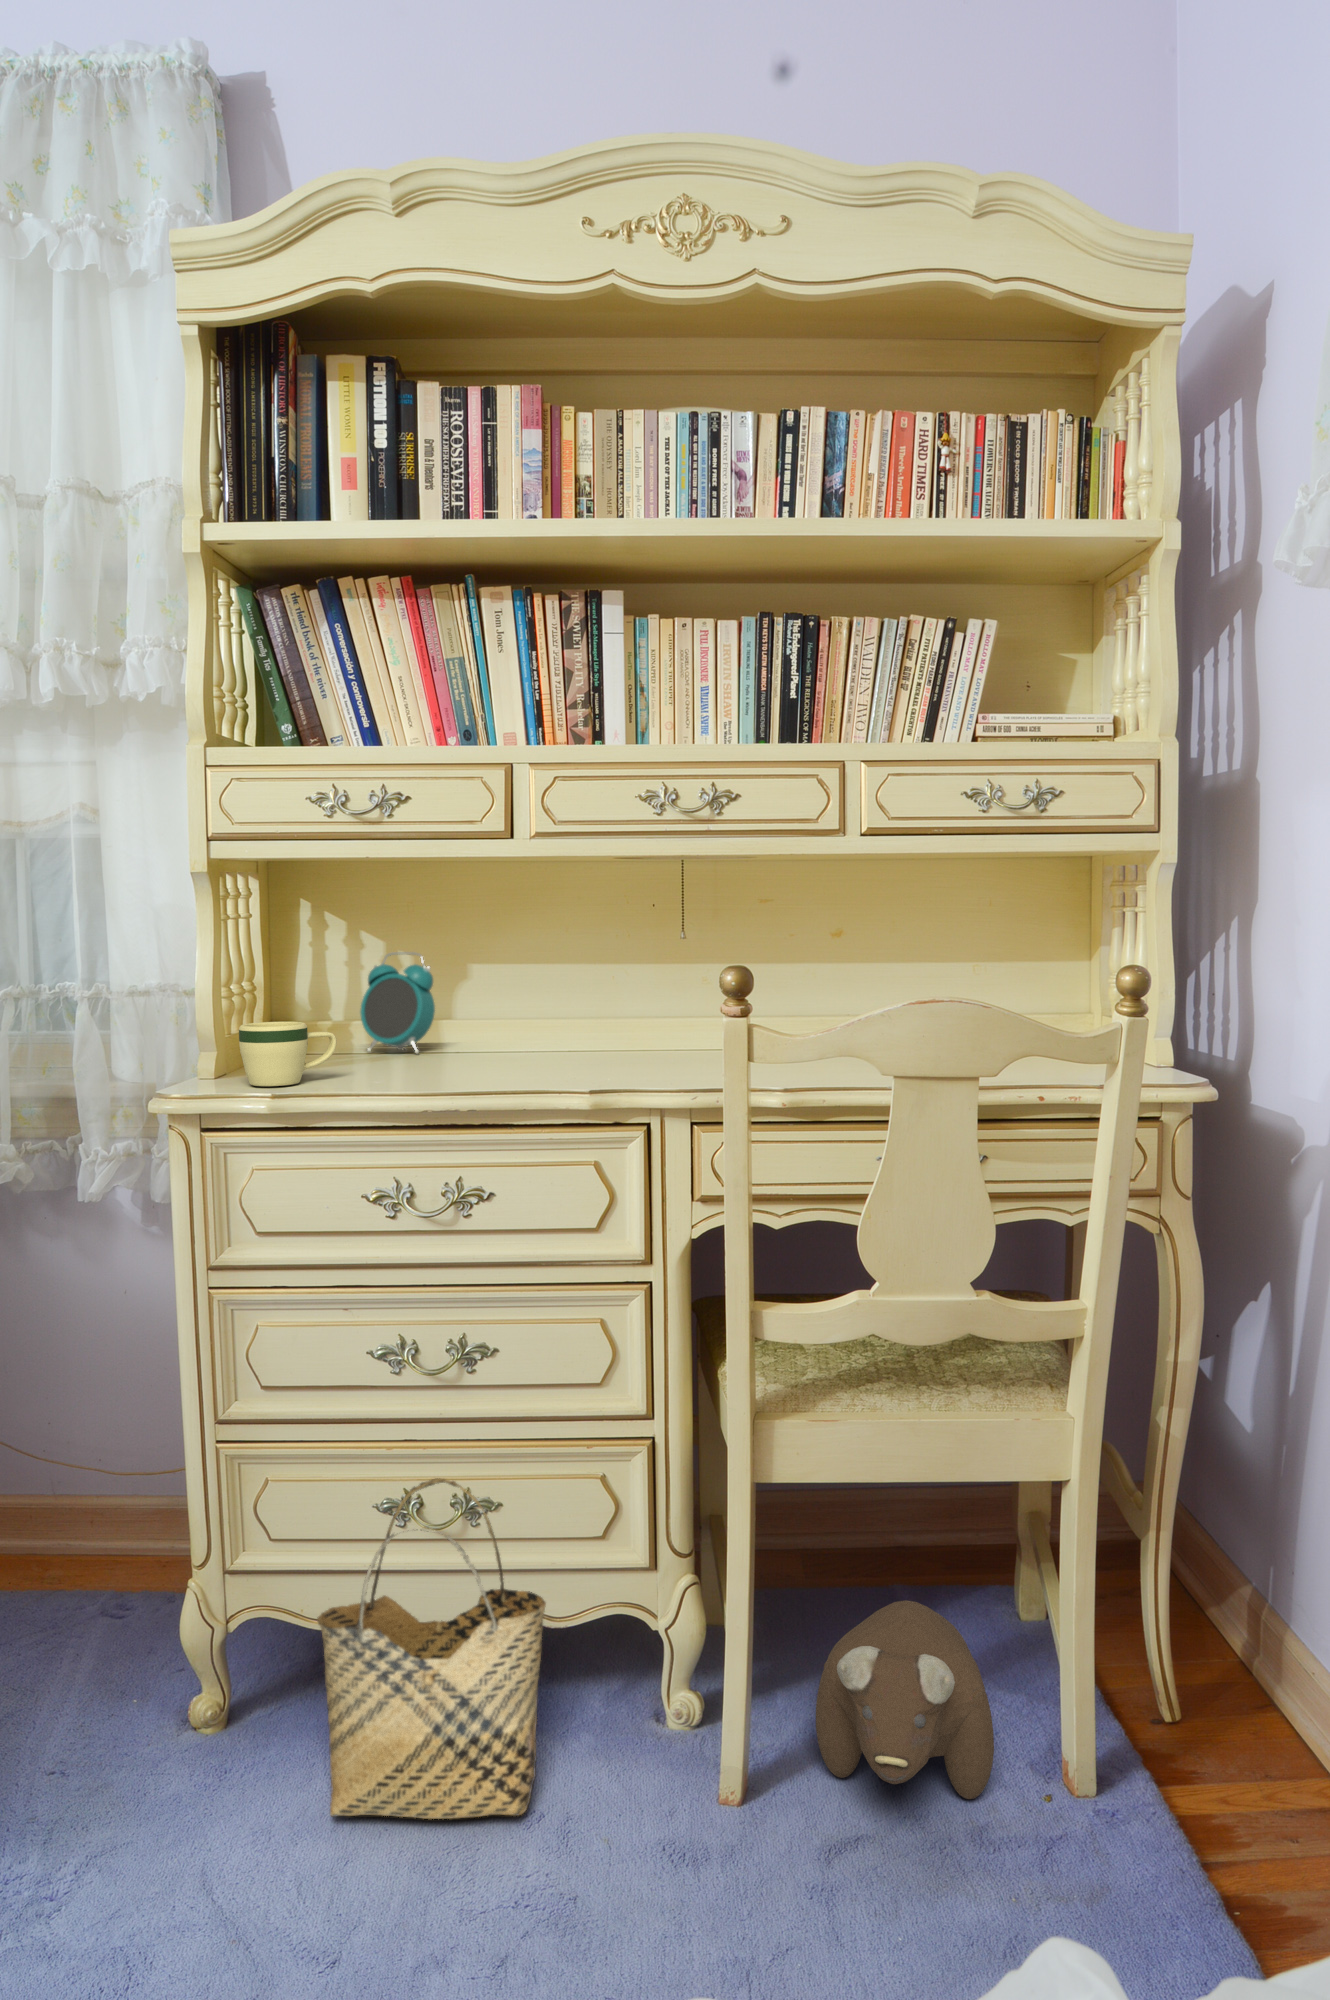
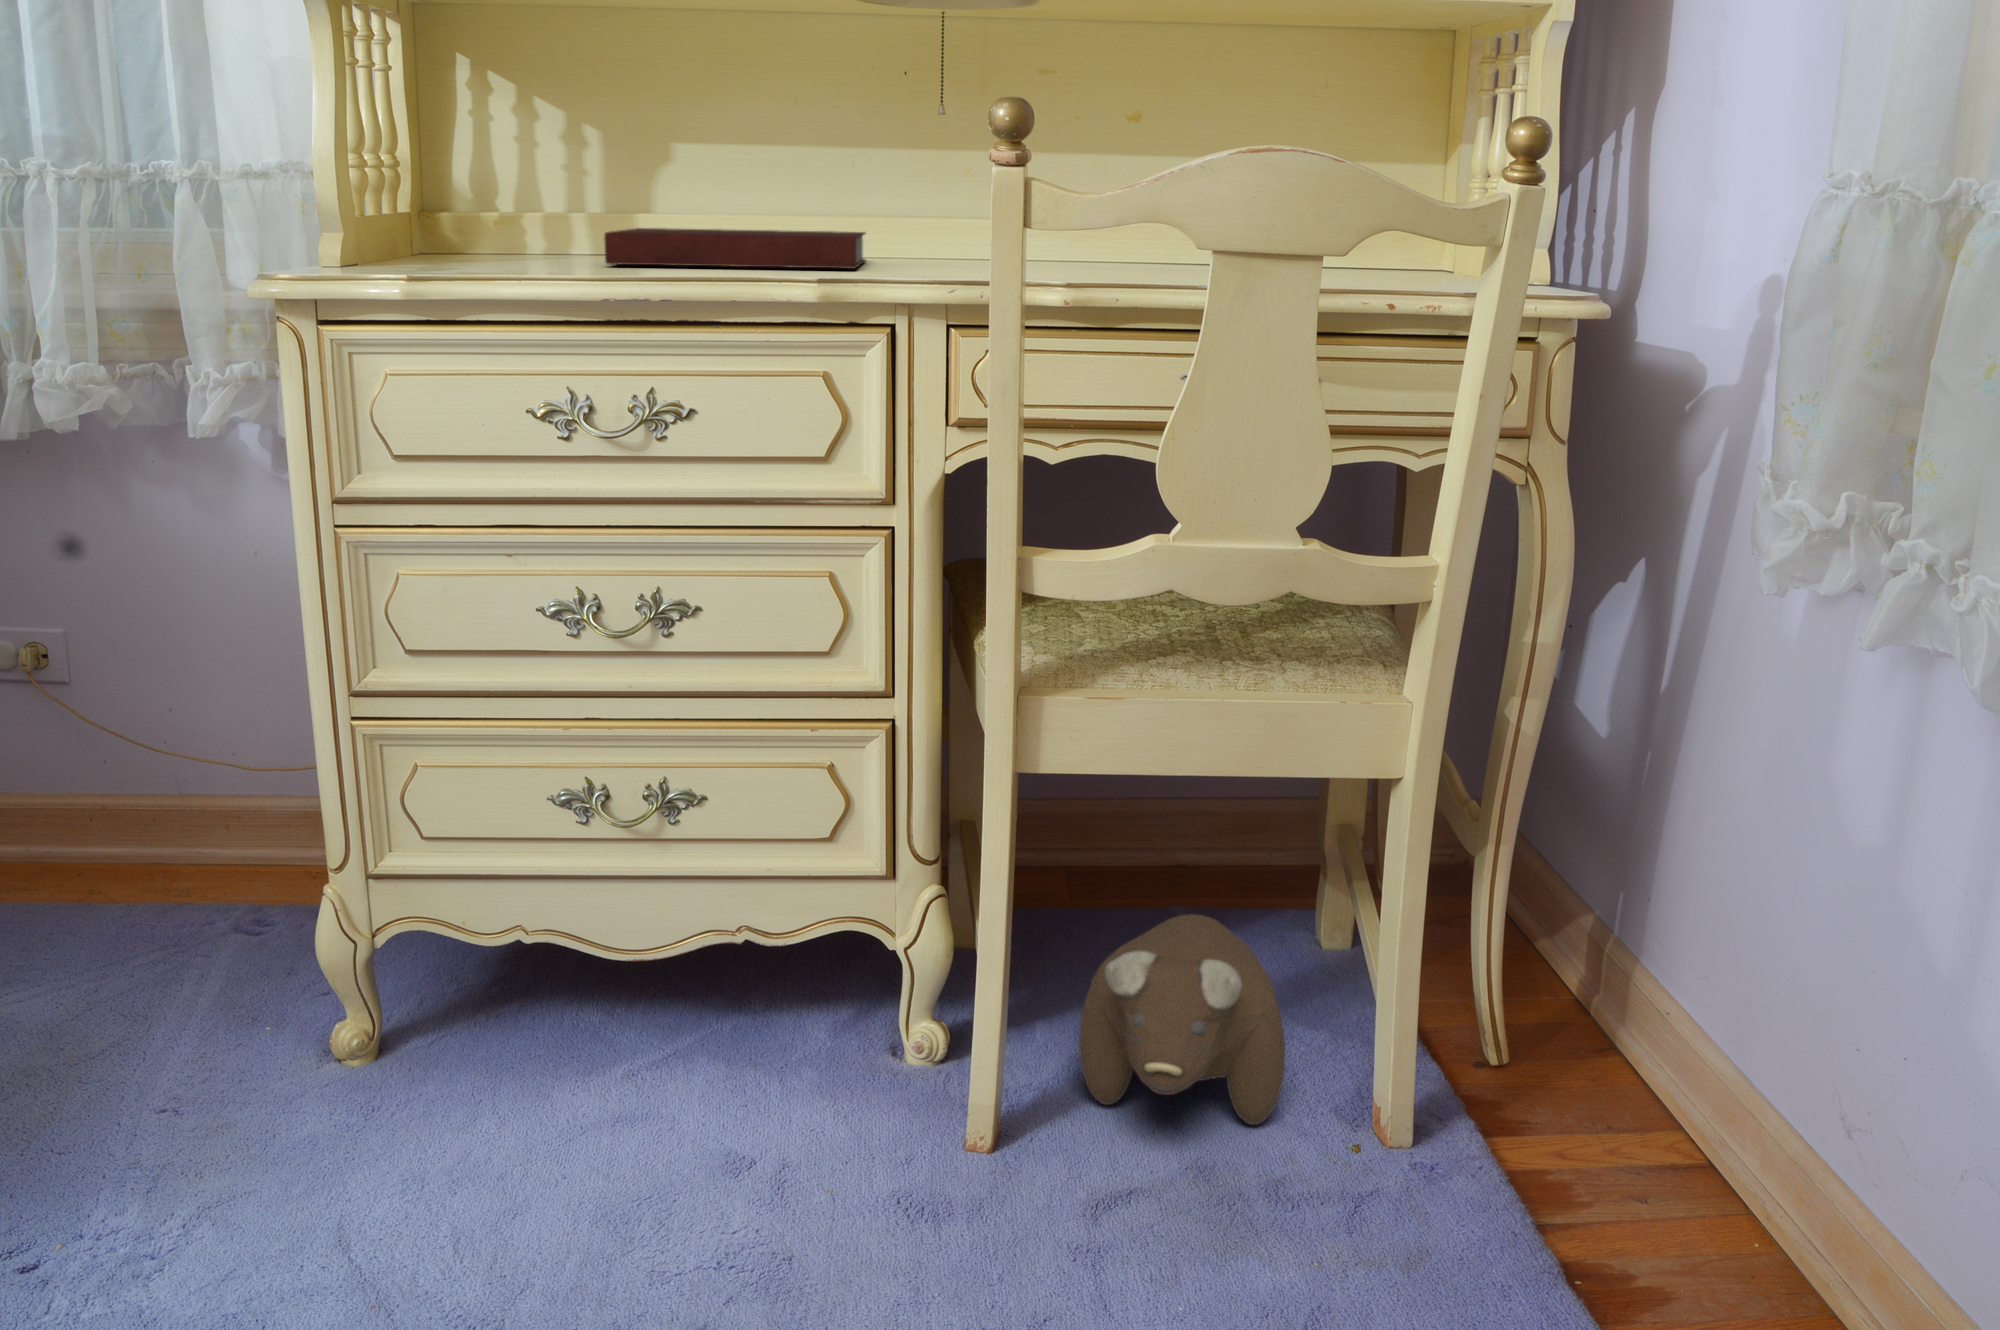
alarm clock: present [360,952,435,1053] -> none [516,116,615,253]
mug: present [239,1022,337,1086] -> none [357,185,487,267]
notebook: none [425,1035,625,1074] -> present [604,228,865,269]
woven basket: present [317,1478,546,1819] -> none [482,760,761,1134]

